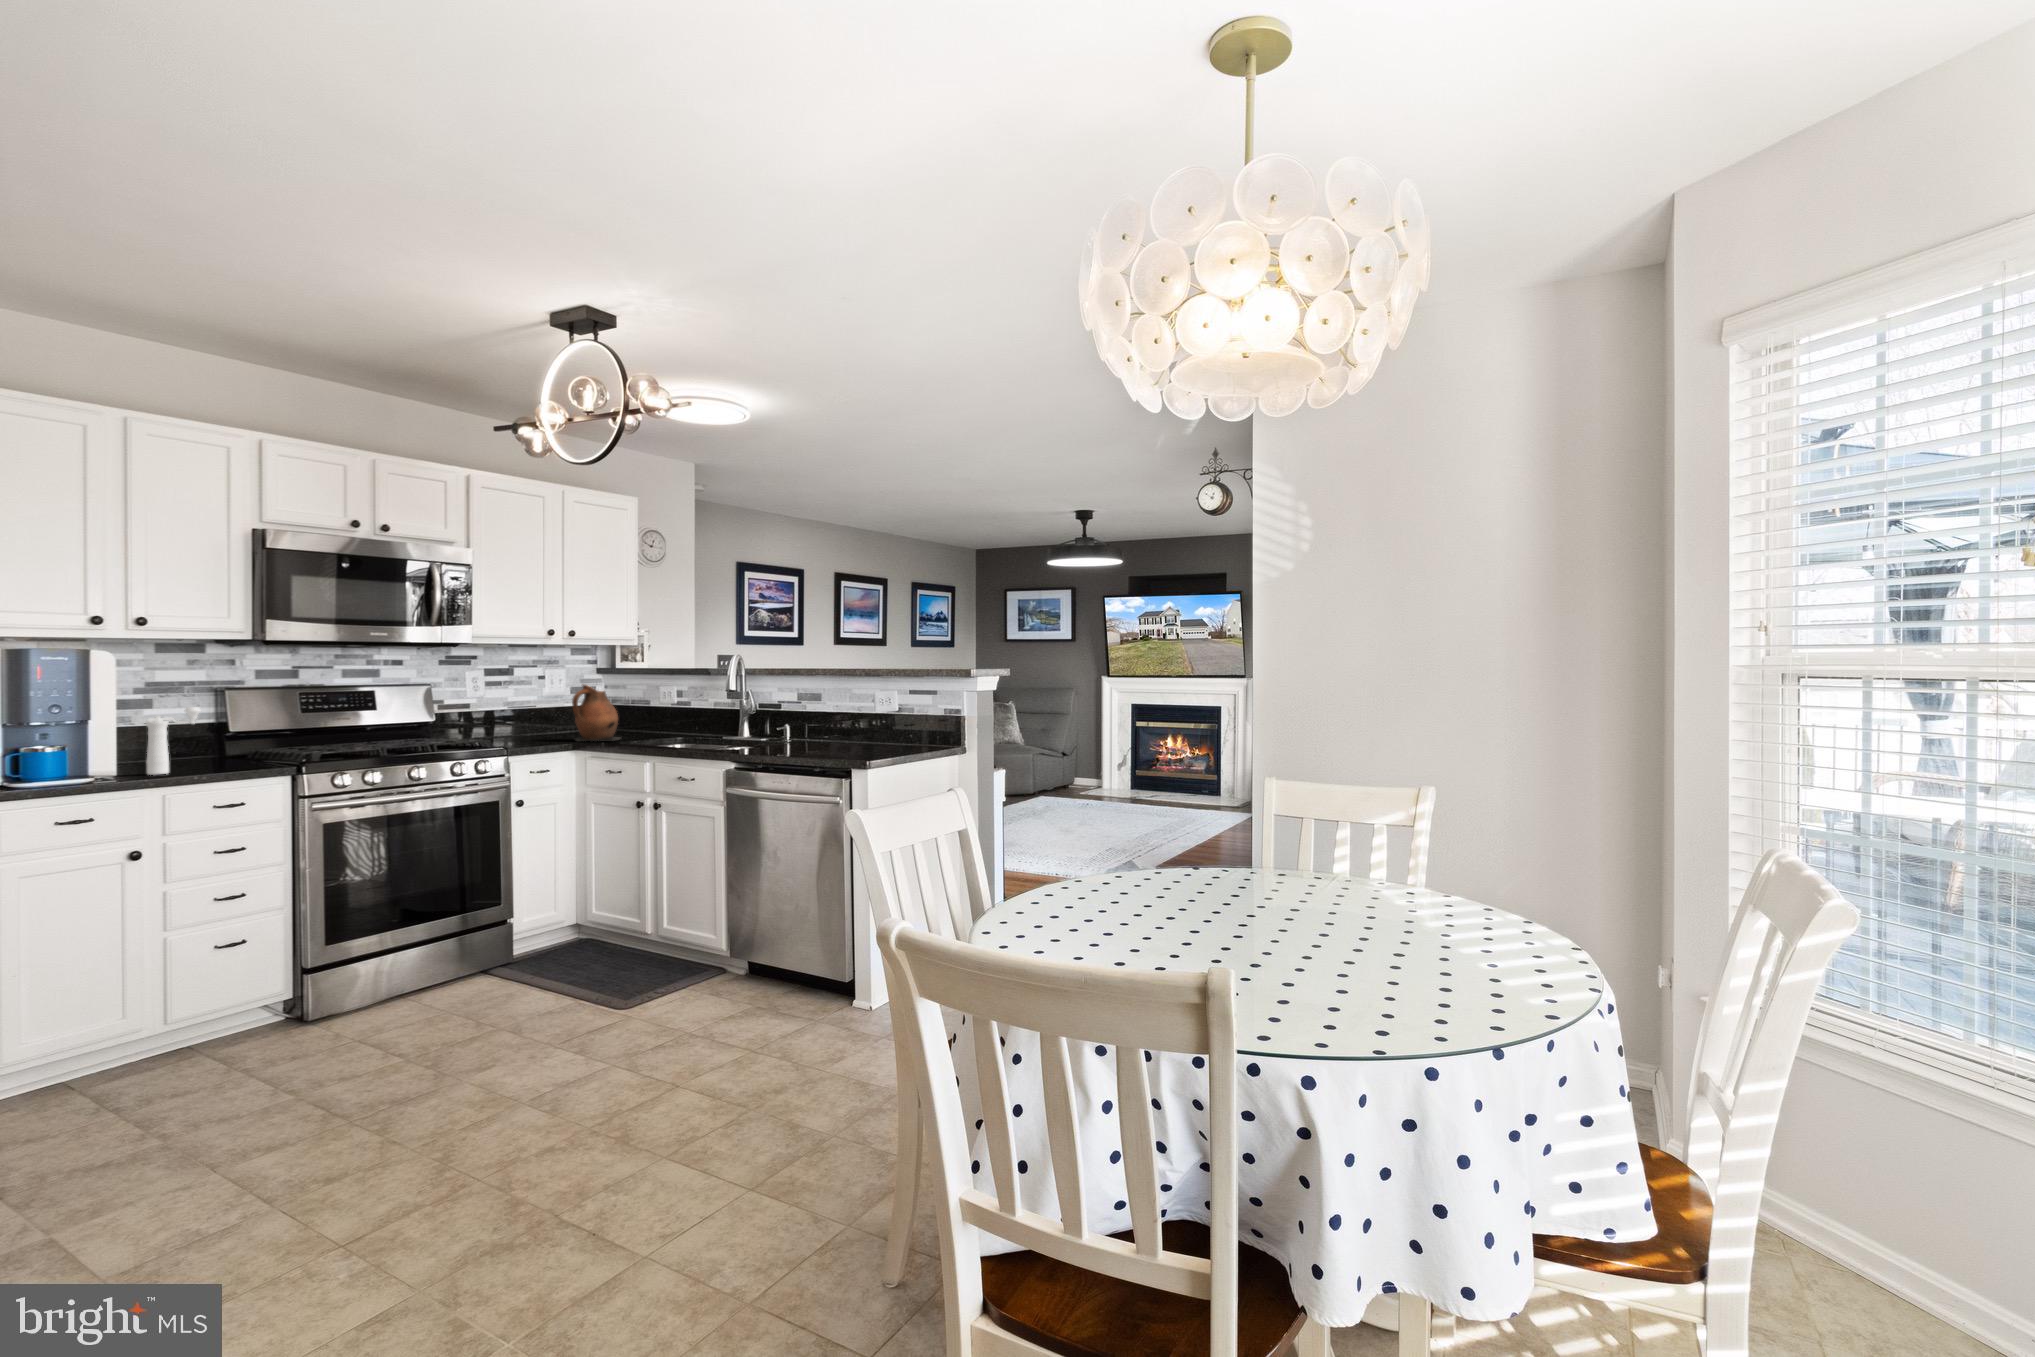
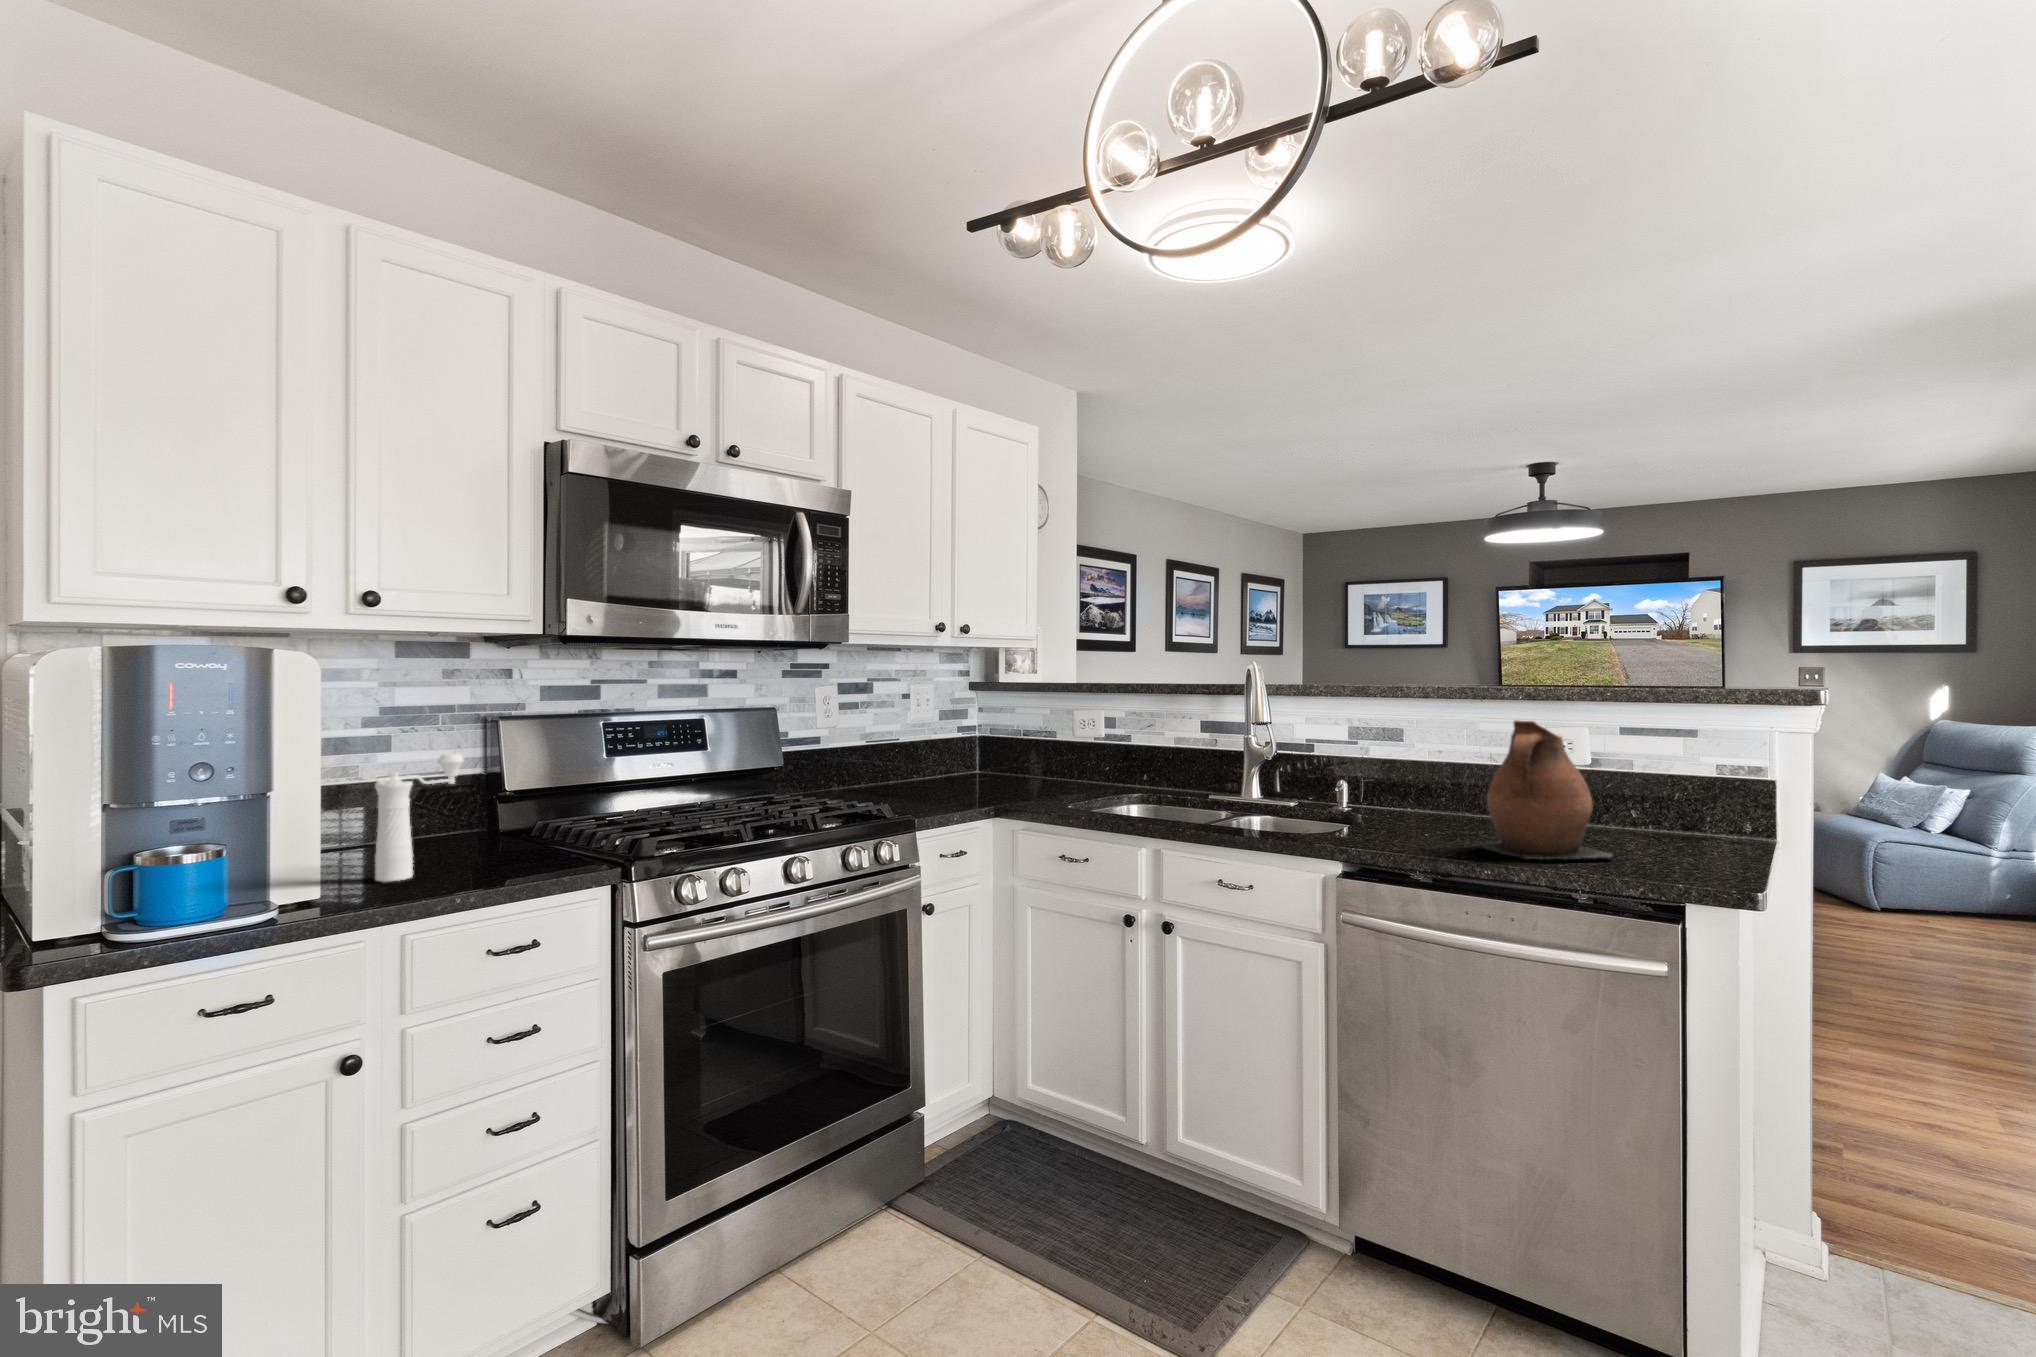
ceramic pitcher: present [572,685,621,741] -> present [1481,720,1613,859]

